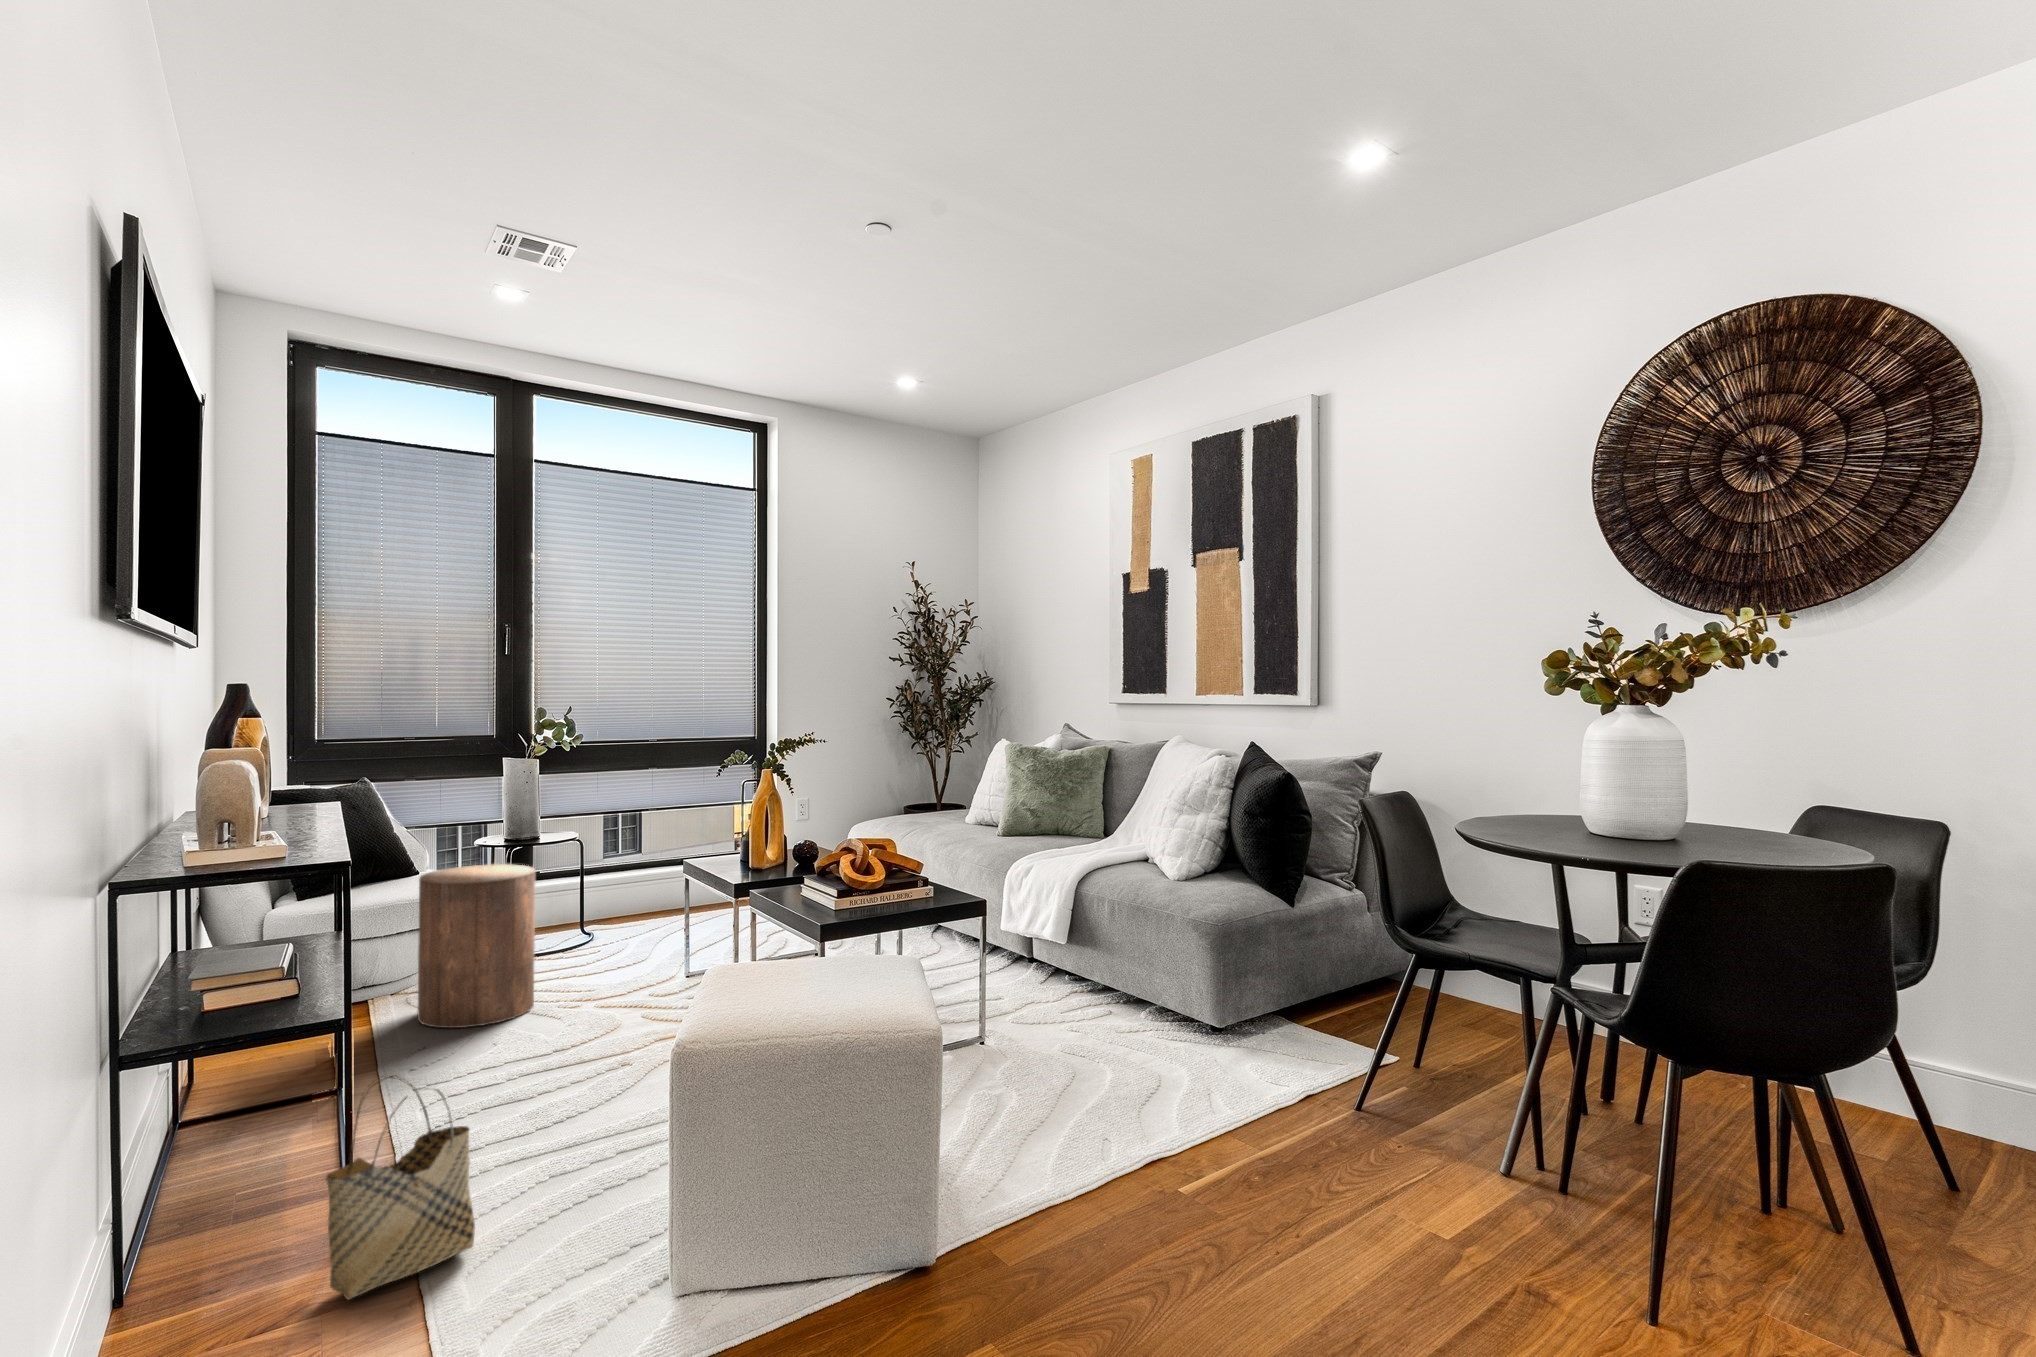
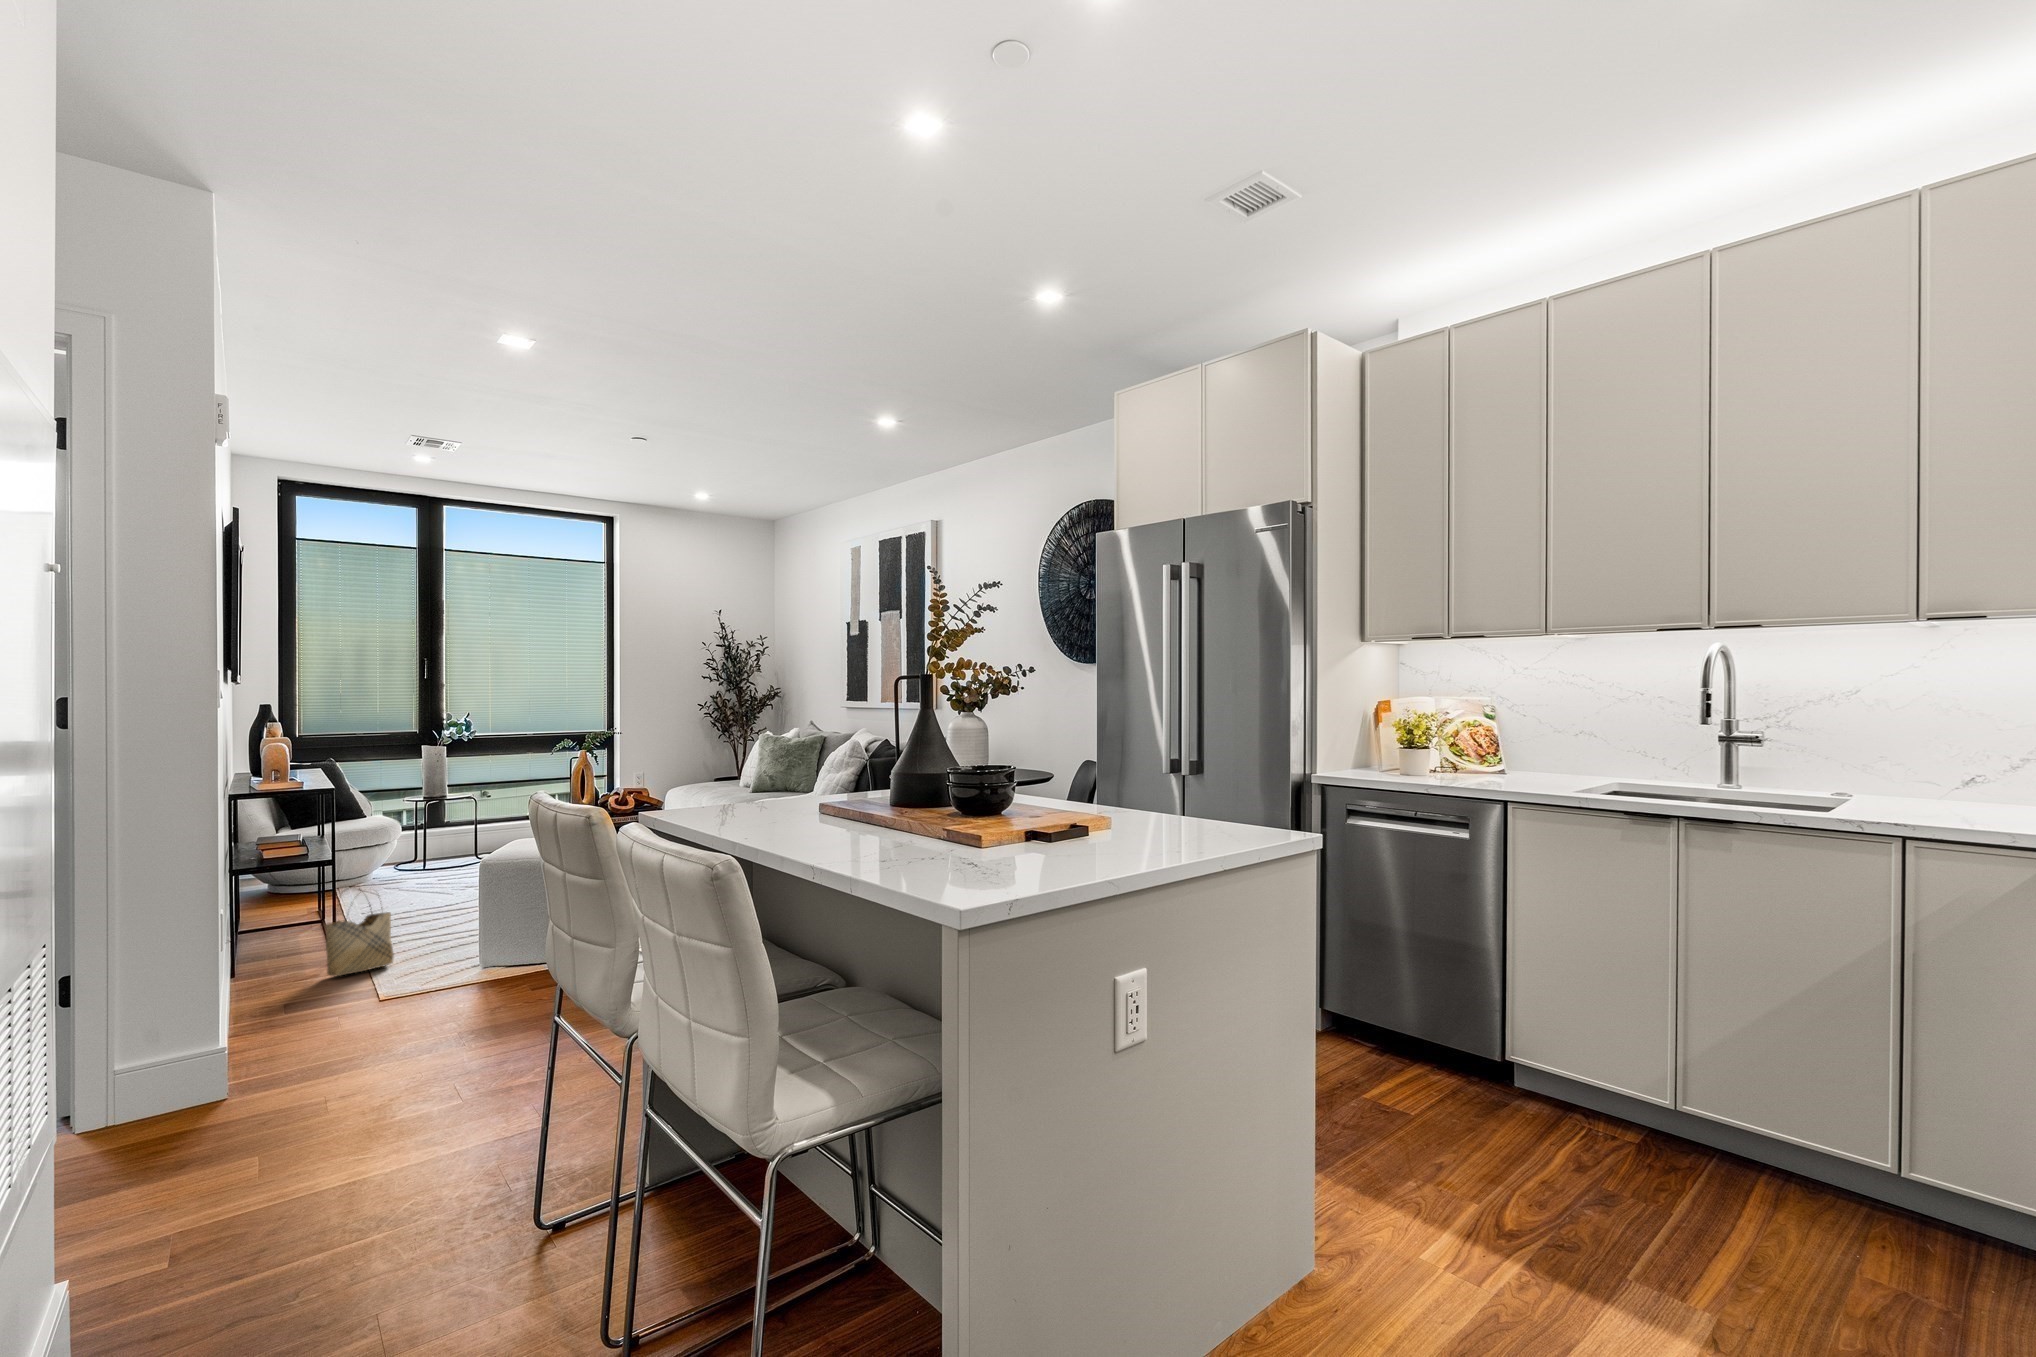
stool: present [418,864,535,1028] -> none [367,809,438,900]

